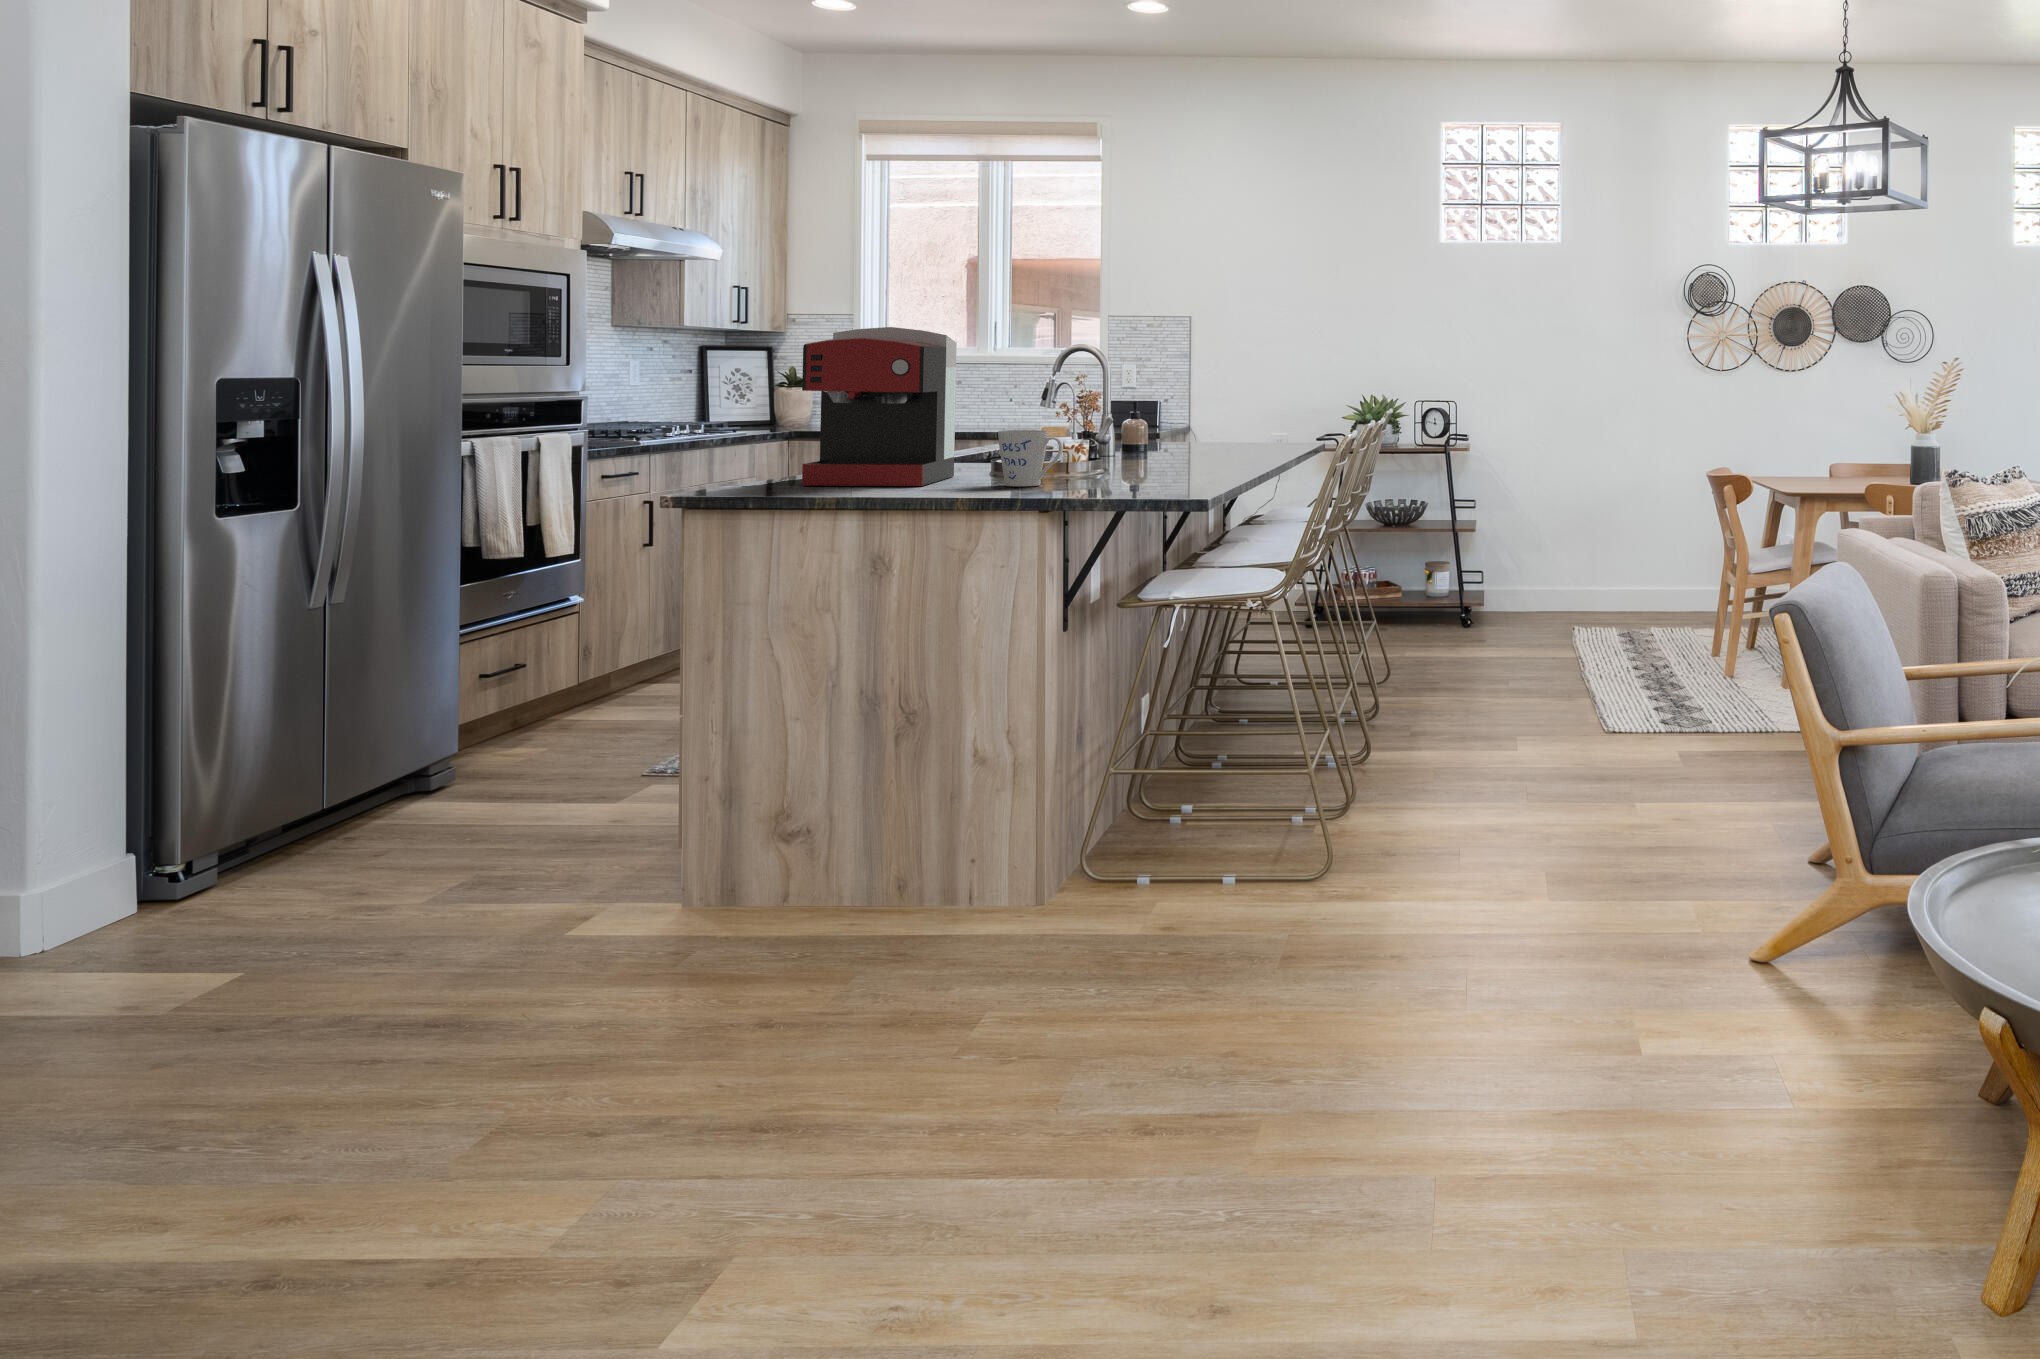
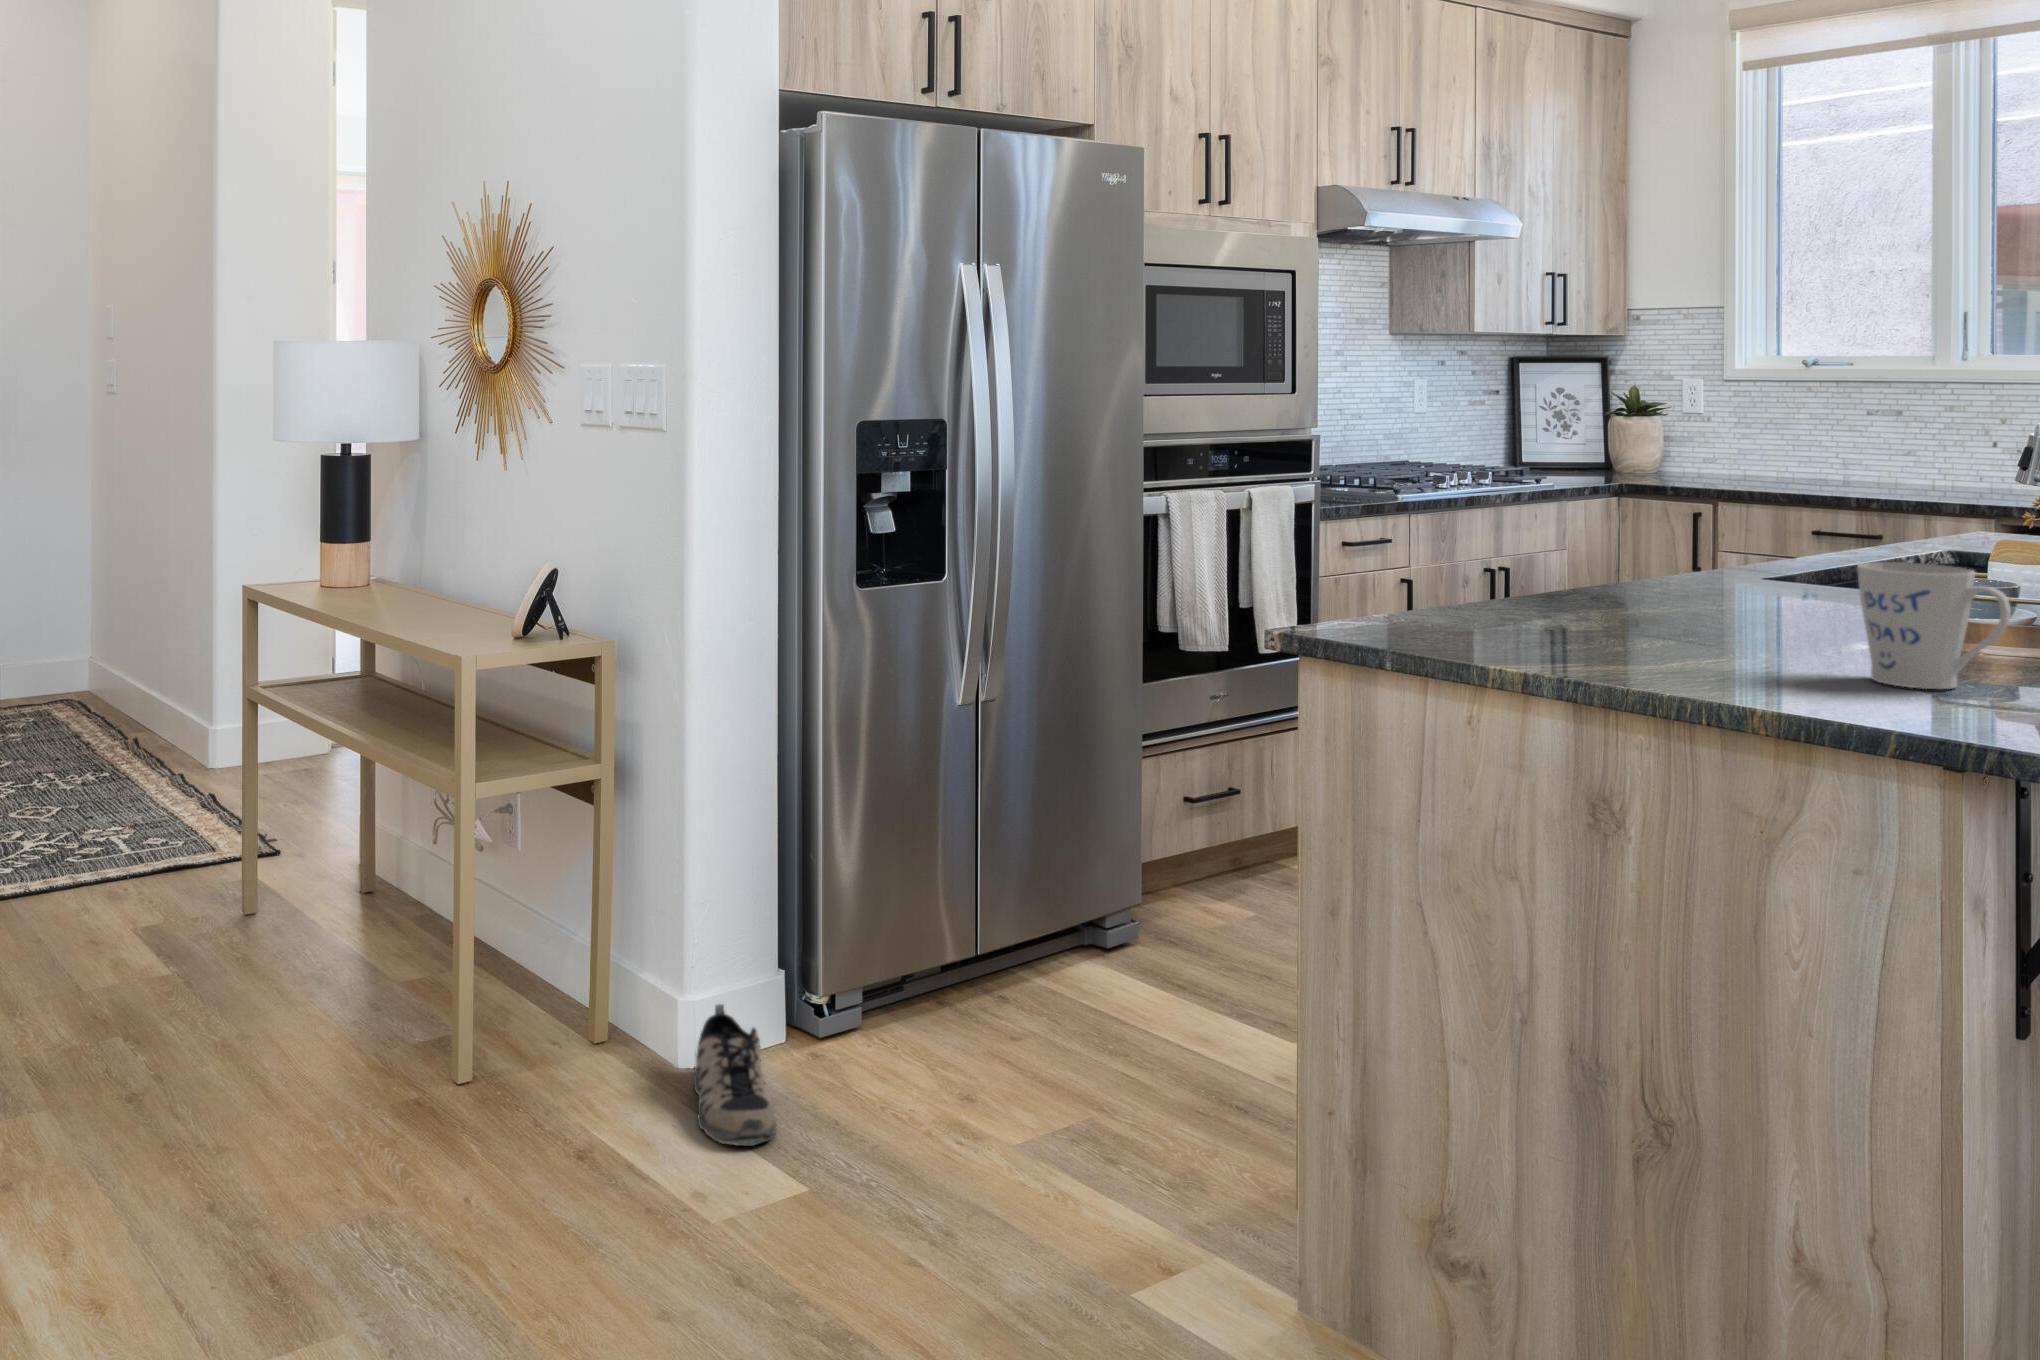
coffee maker: present [802,327,957,486] -> none [1484,347,1786,660]
shoe: none [48,888,179,983] -> present [694,1004,776,1146]

